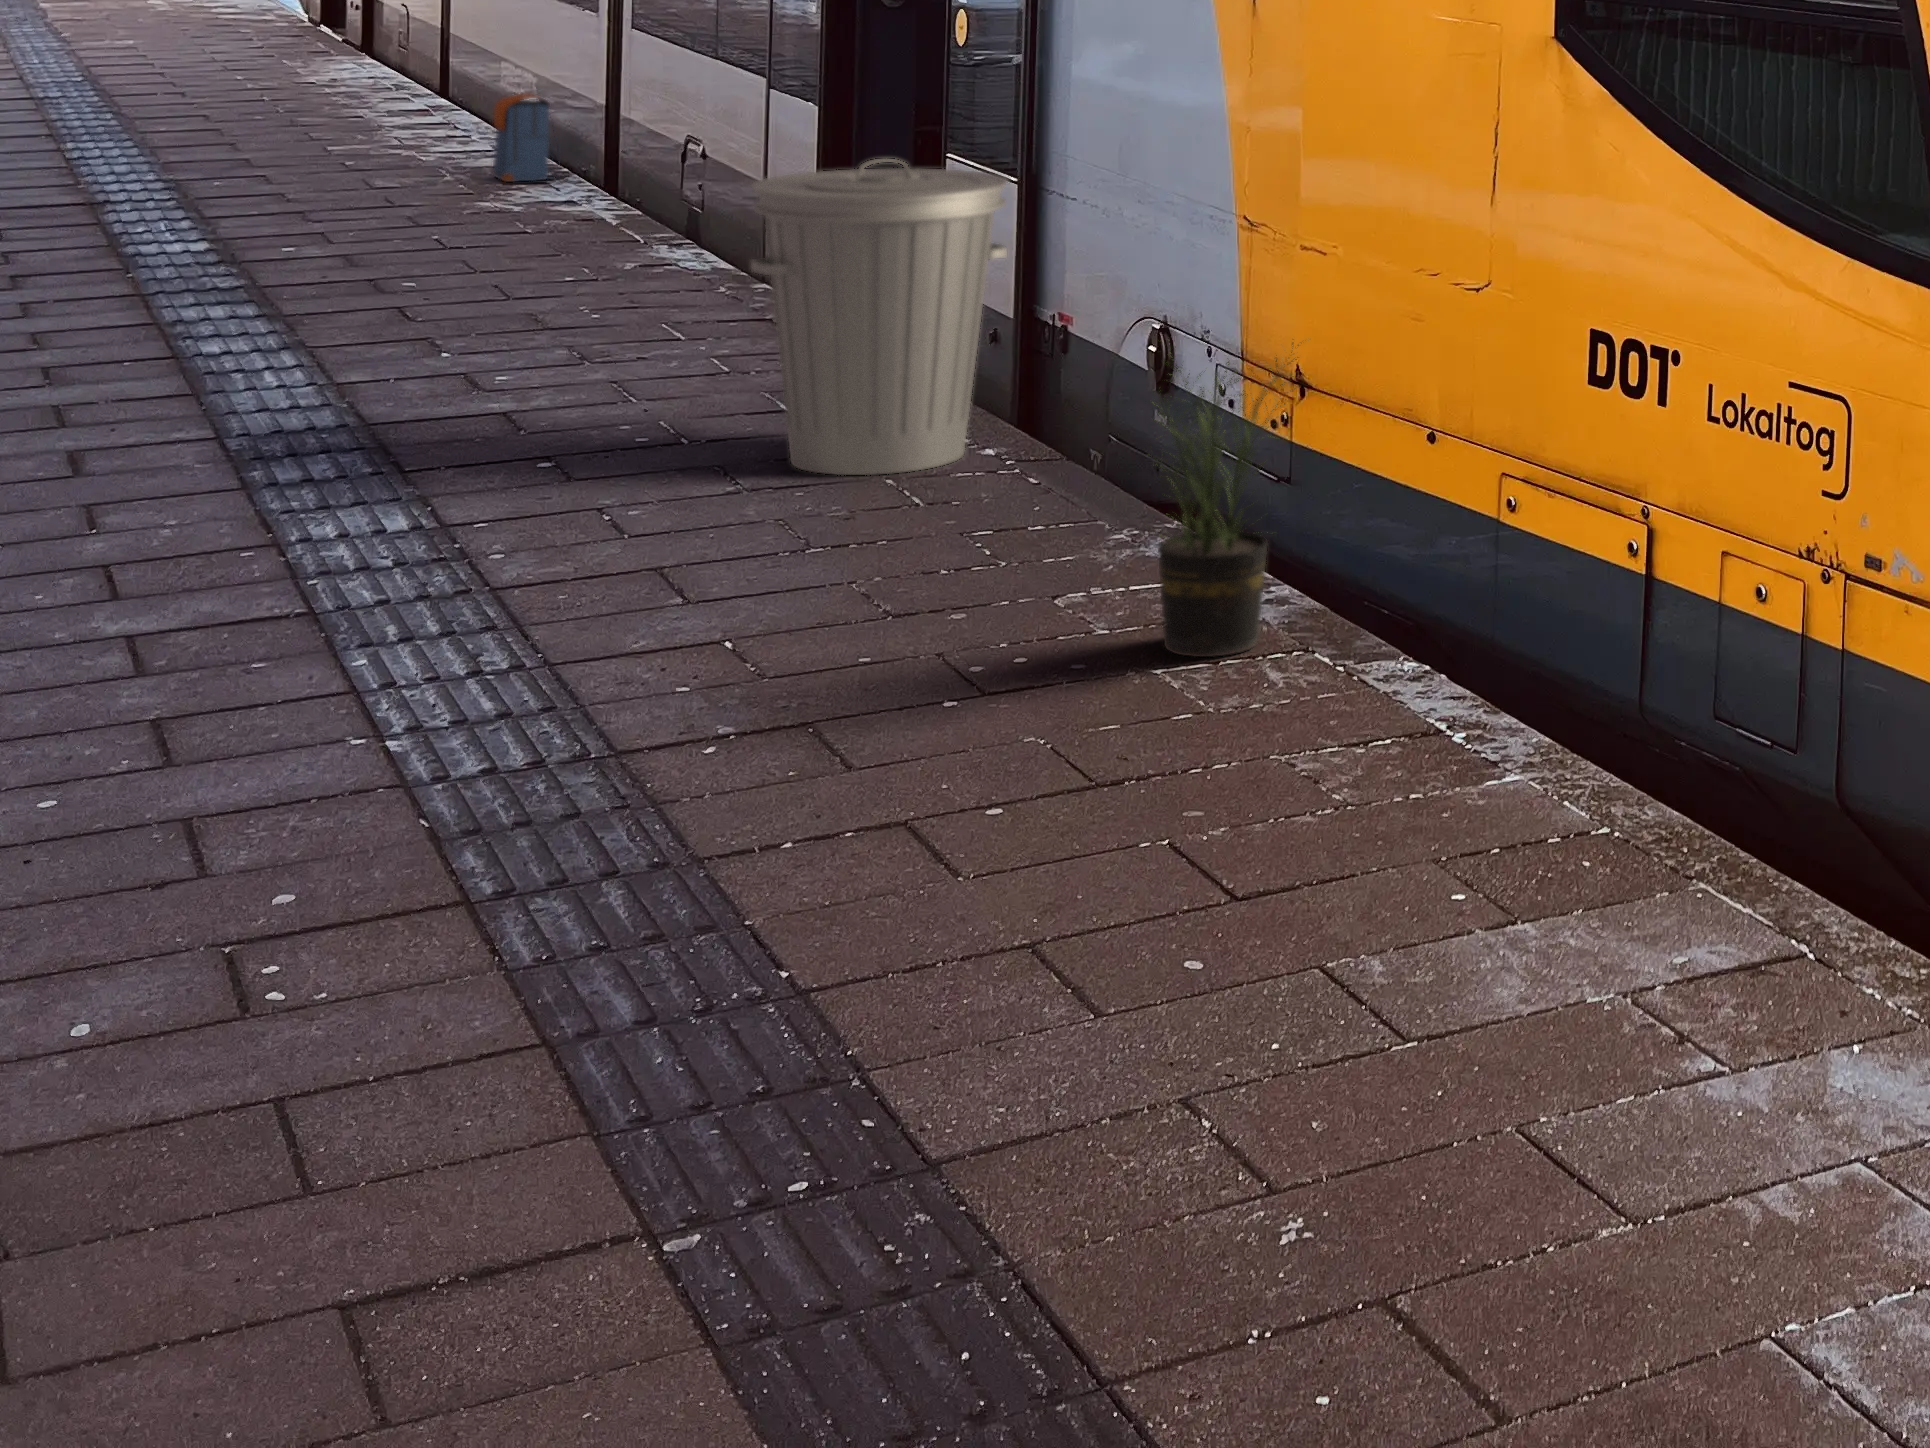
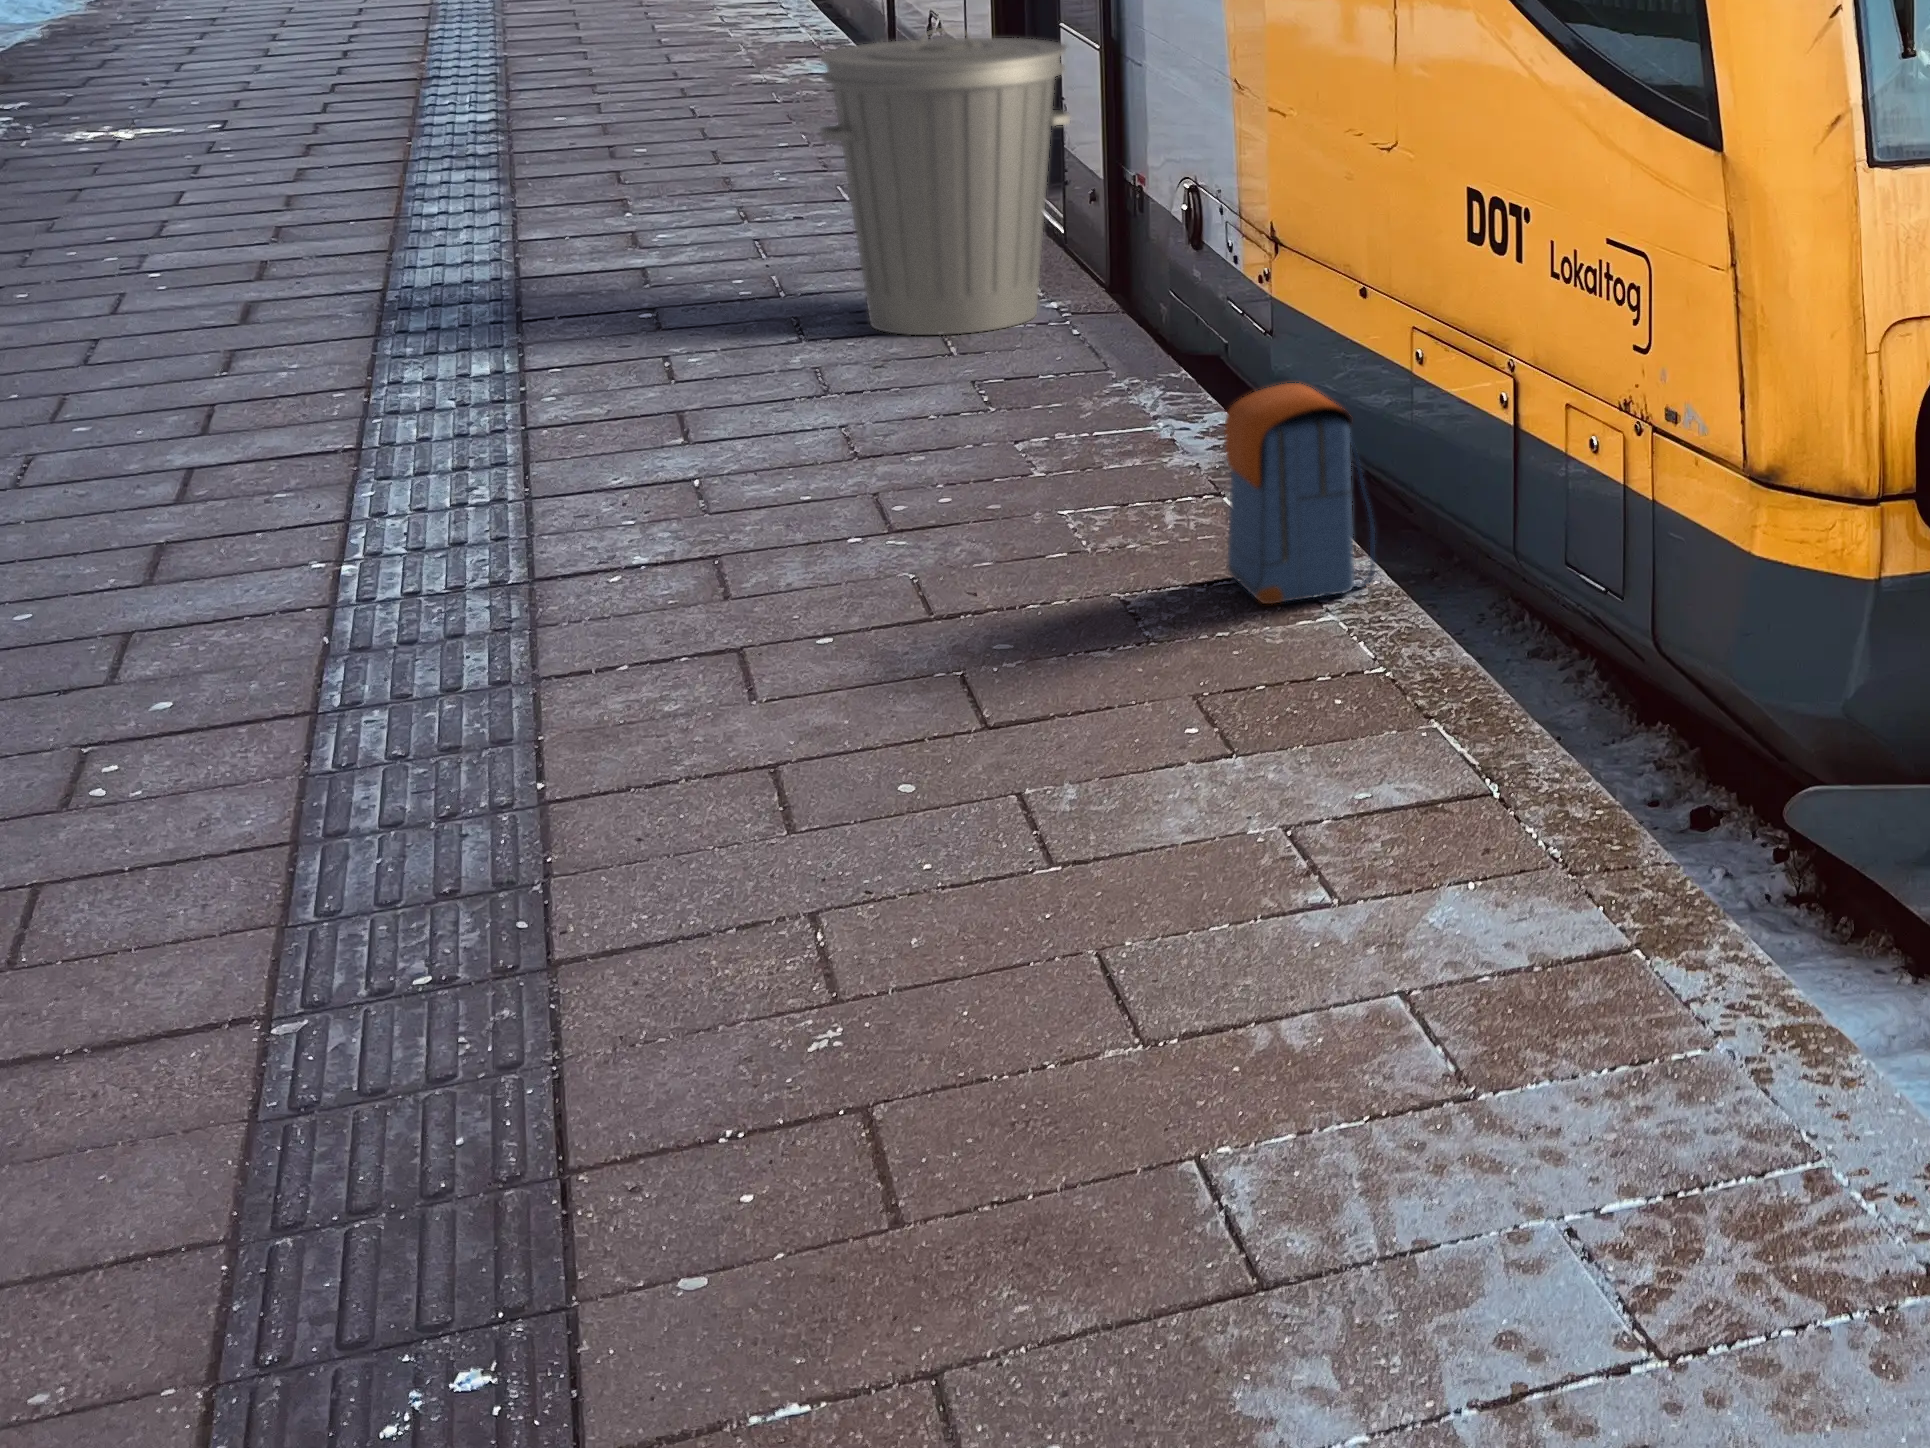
backpack: present [493,94,557,182] -> present [1224,383,1375,604]
potted plant: present [1149,341,1299,657] -> none [1097,196,1275,506]

